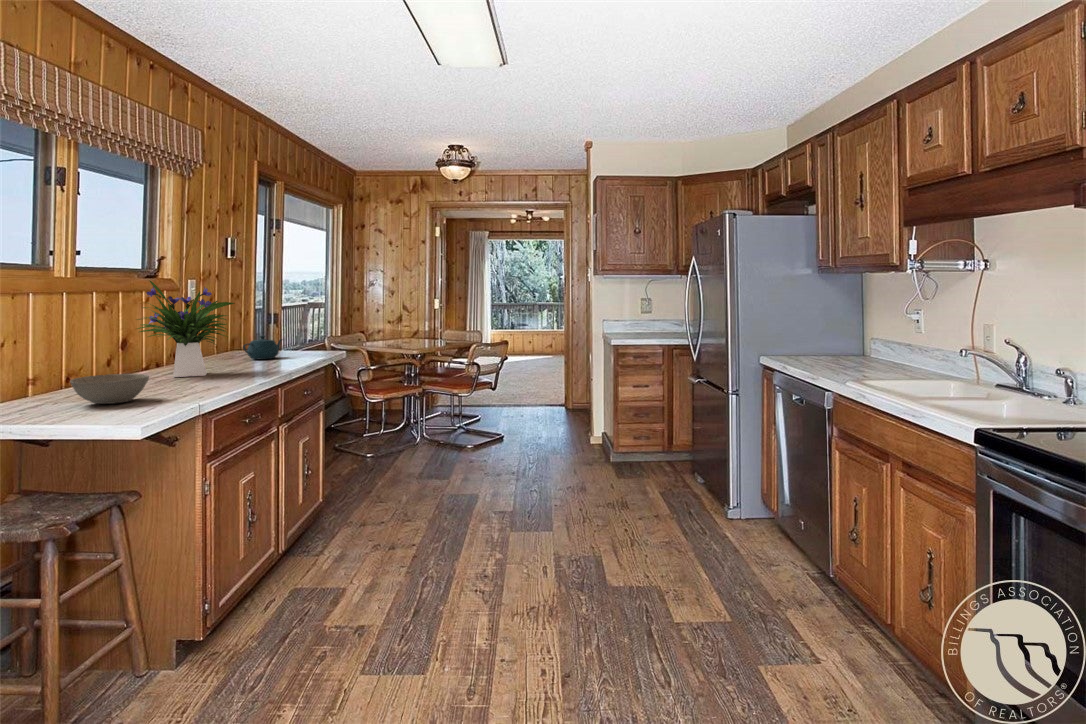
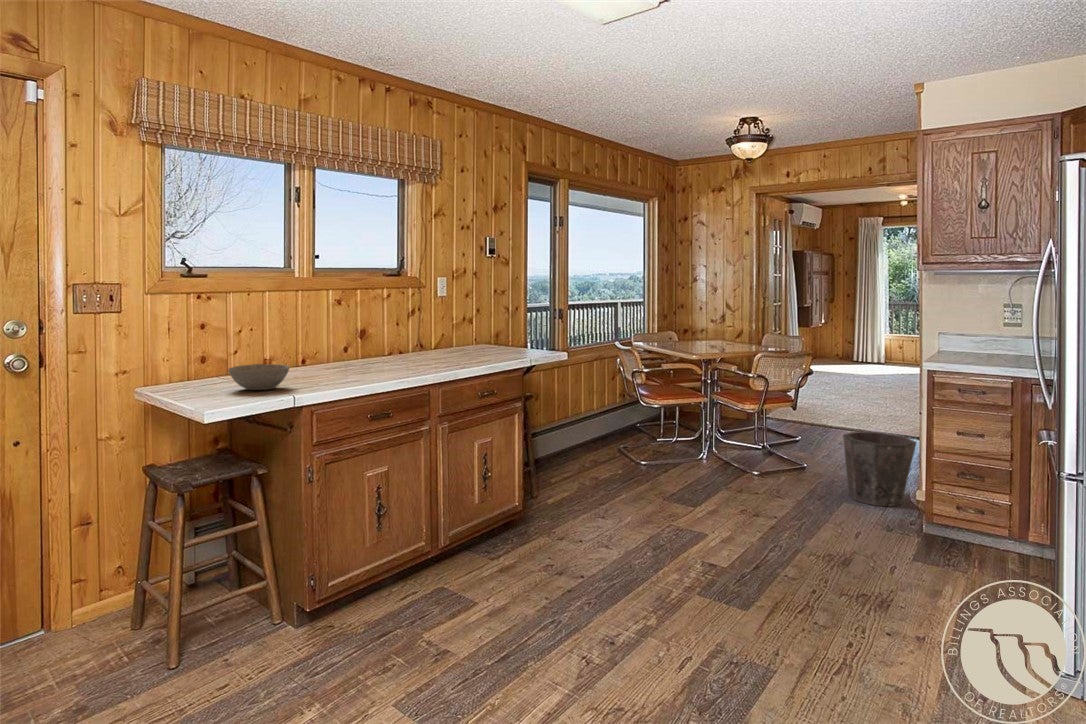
flower arrangement: present [137,281,234,377] -> none [336,281,423,370]
teapot: present [243,336,282,359] -> none [461,334,504,358]
waste bin: none [544,396,593,449] -> present [843,432,916,506]

